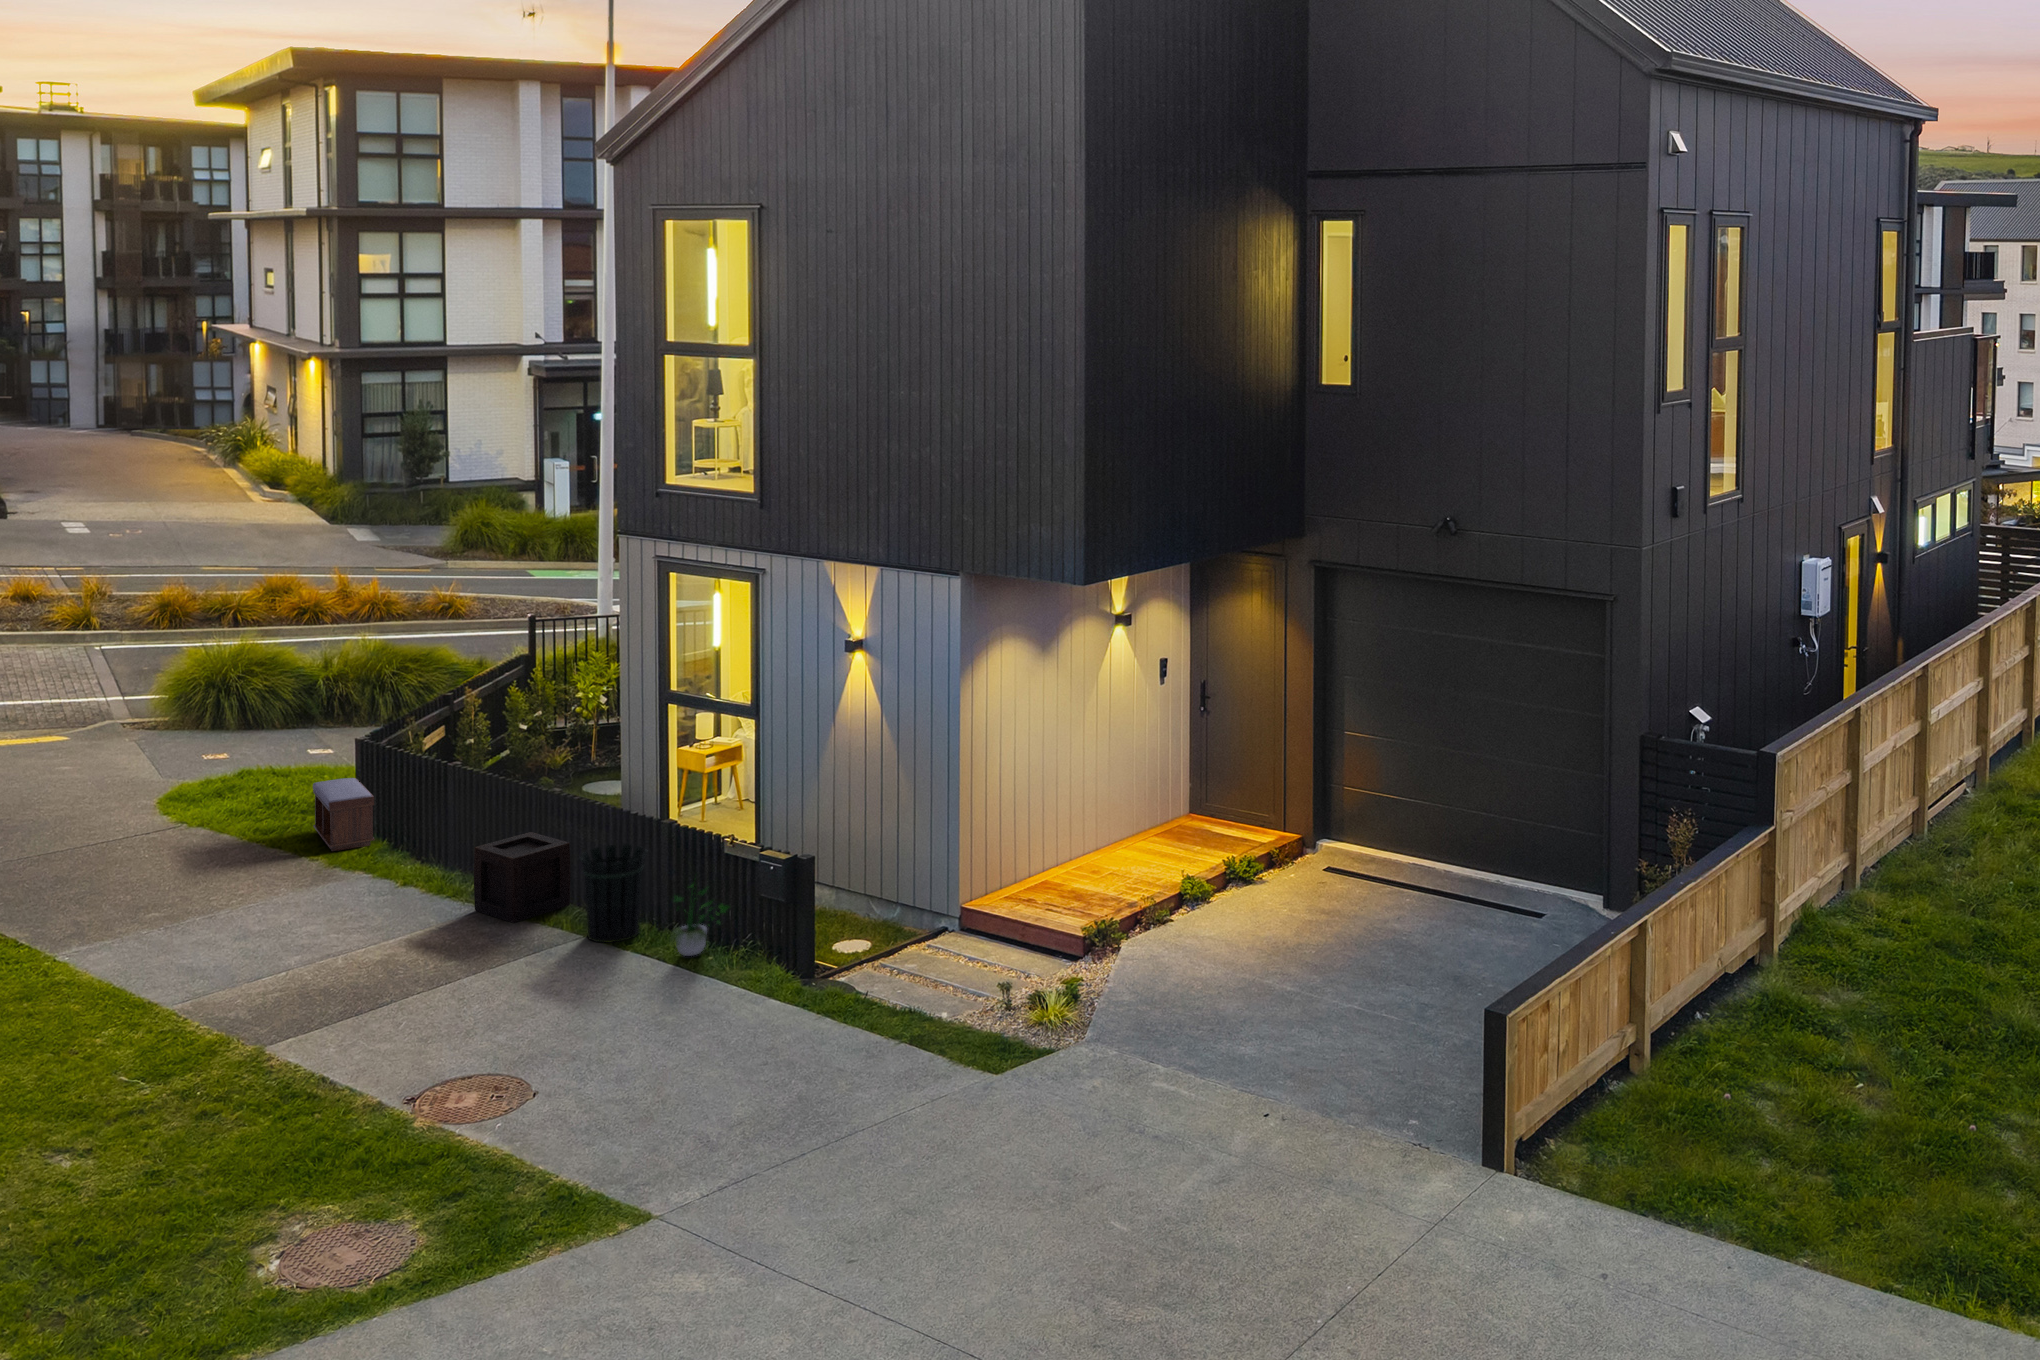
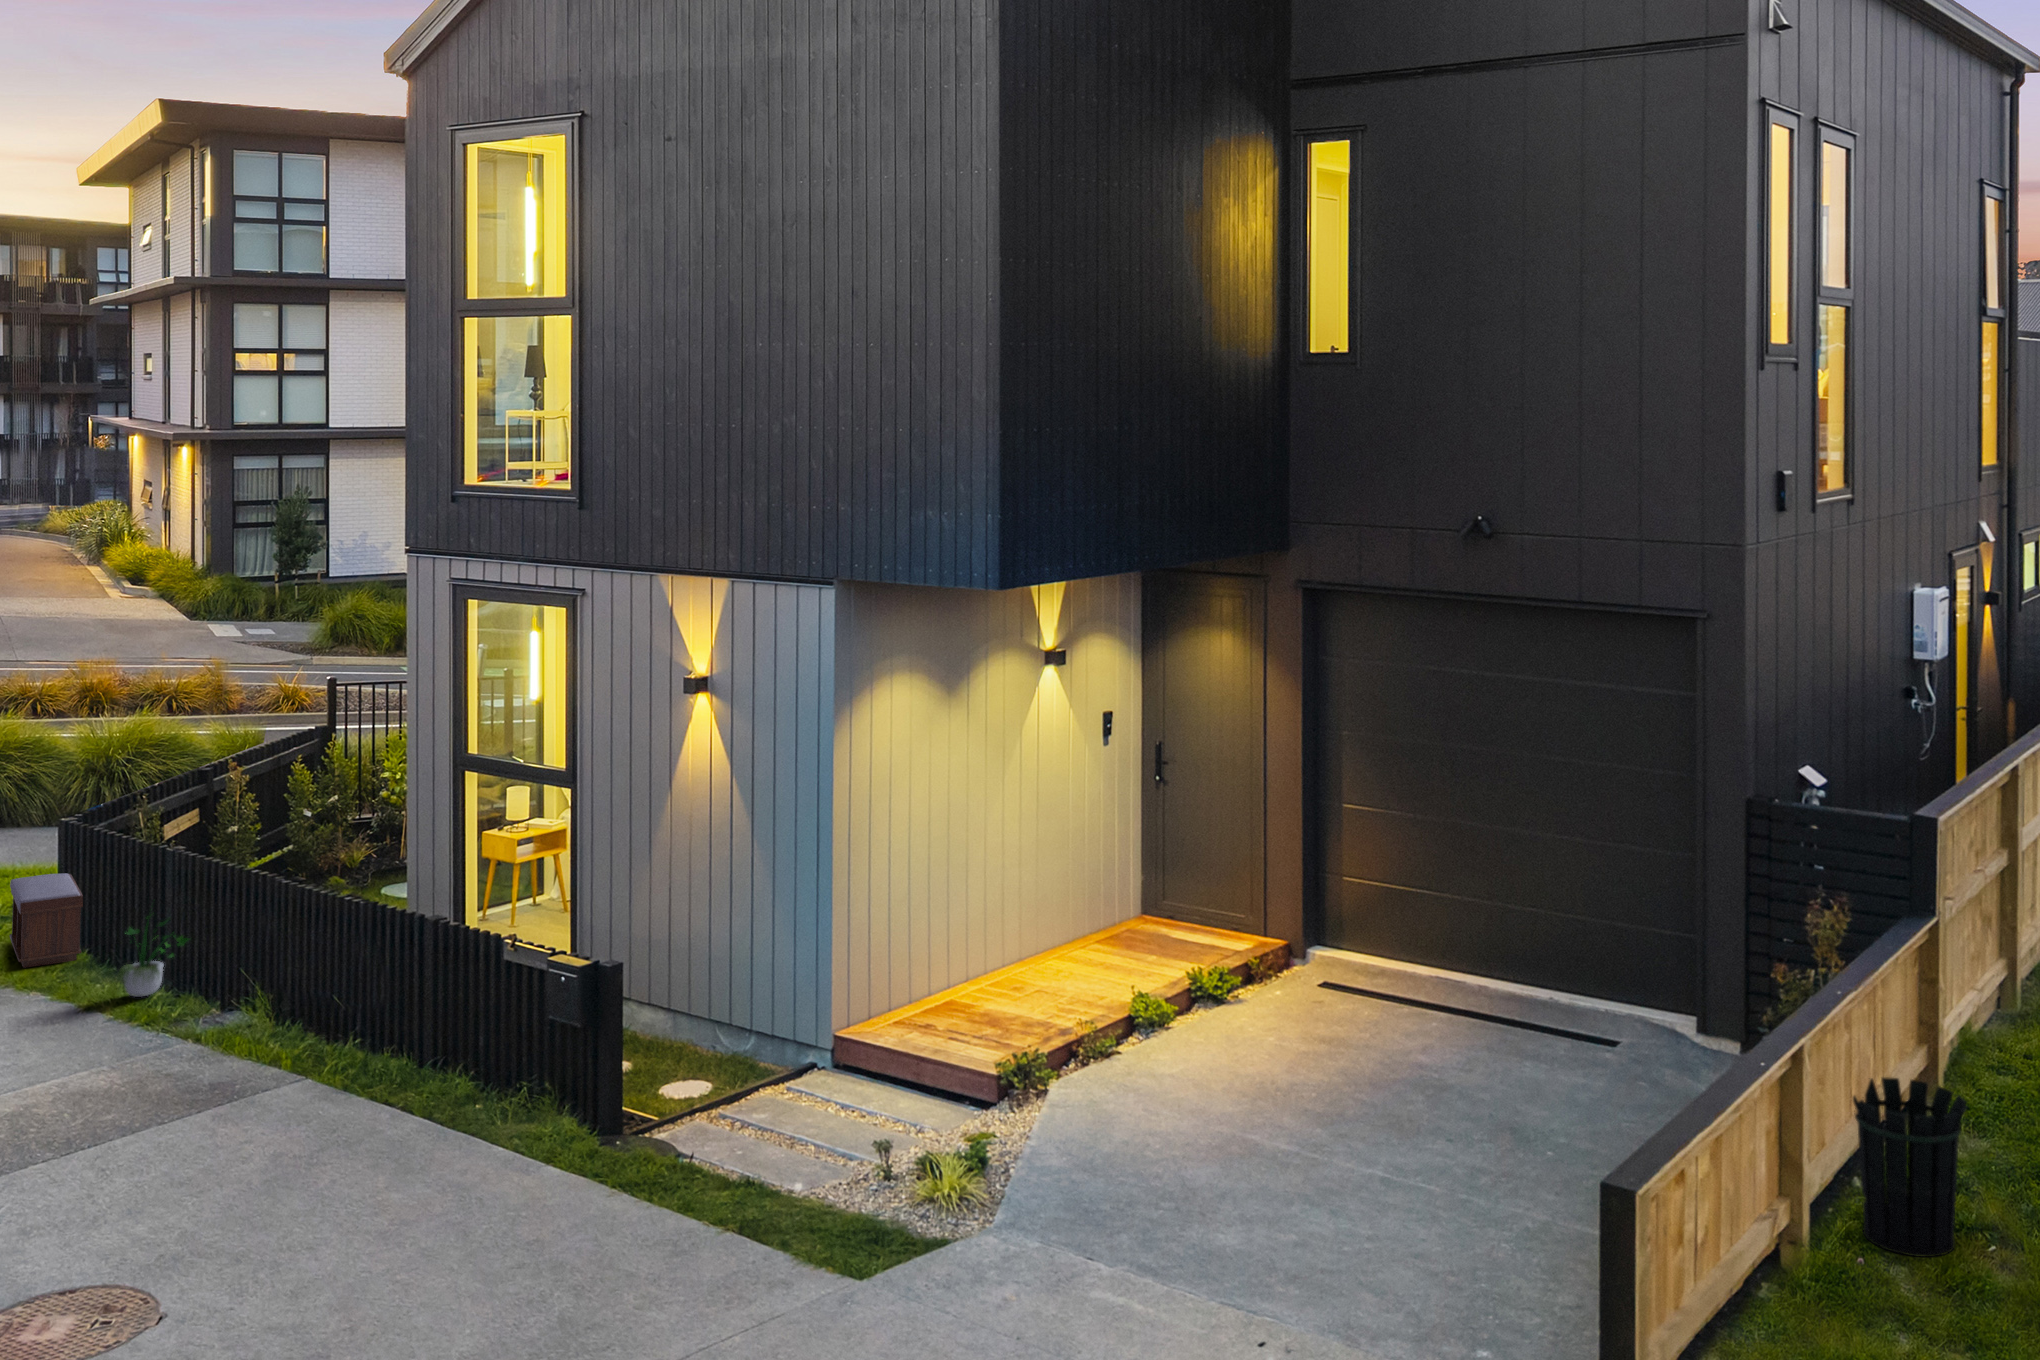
wooden crate: present [474,832,571,923] -> none [180,937,312,1060]
waste bin: present [580,845,647,943] -> present [1853,1078,1967,1257]
potted plant: present [670,885,728,956] -> present [116,916,189,997]

